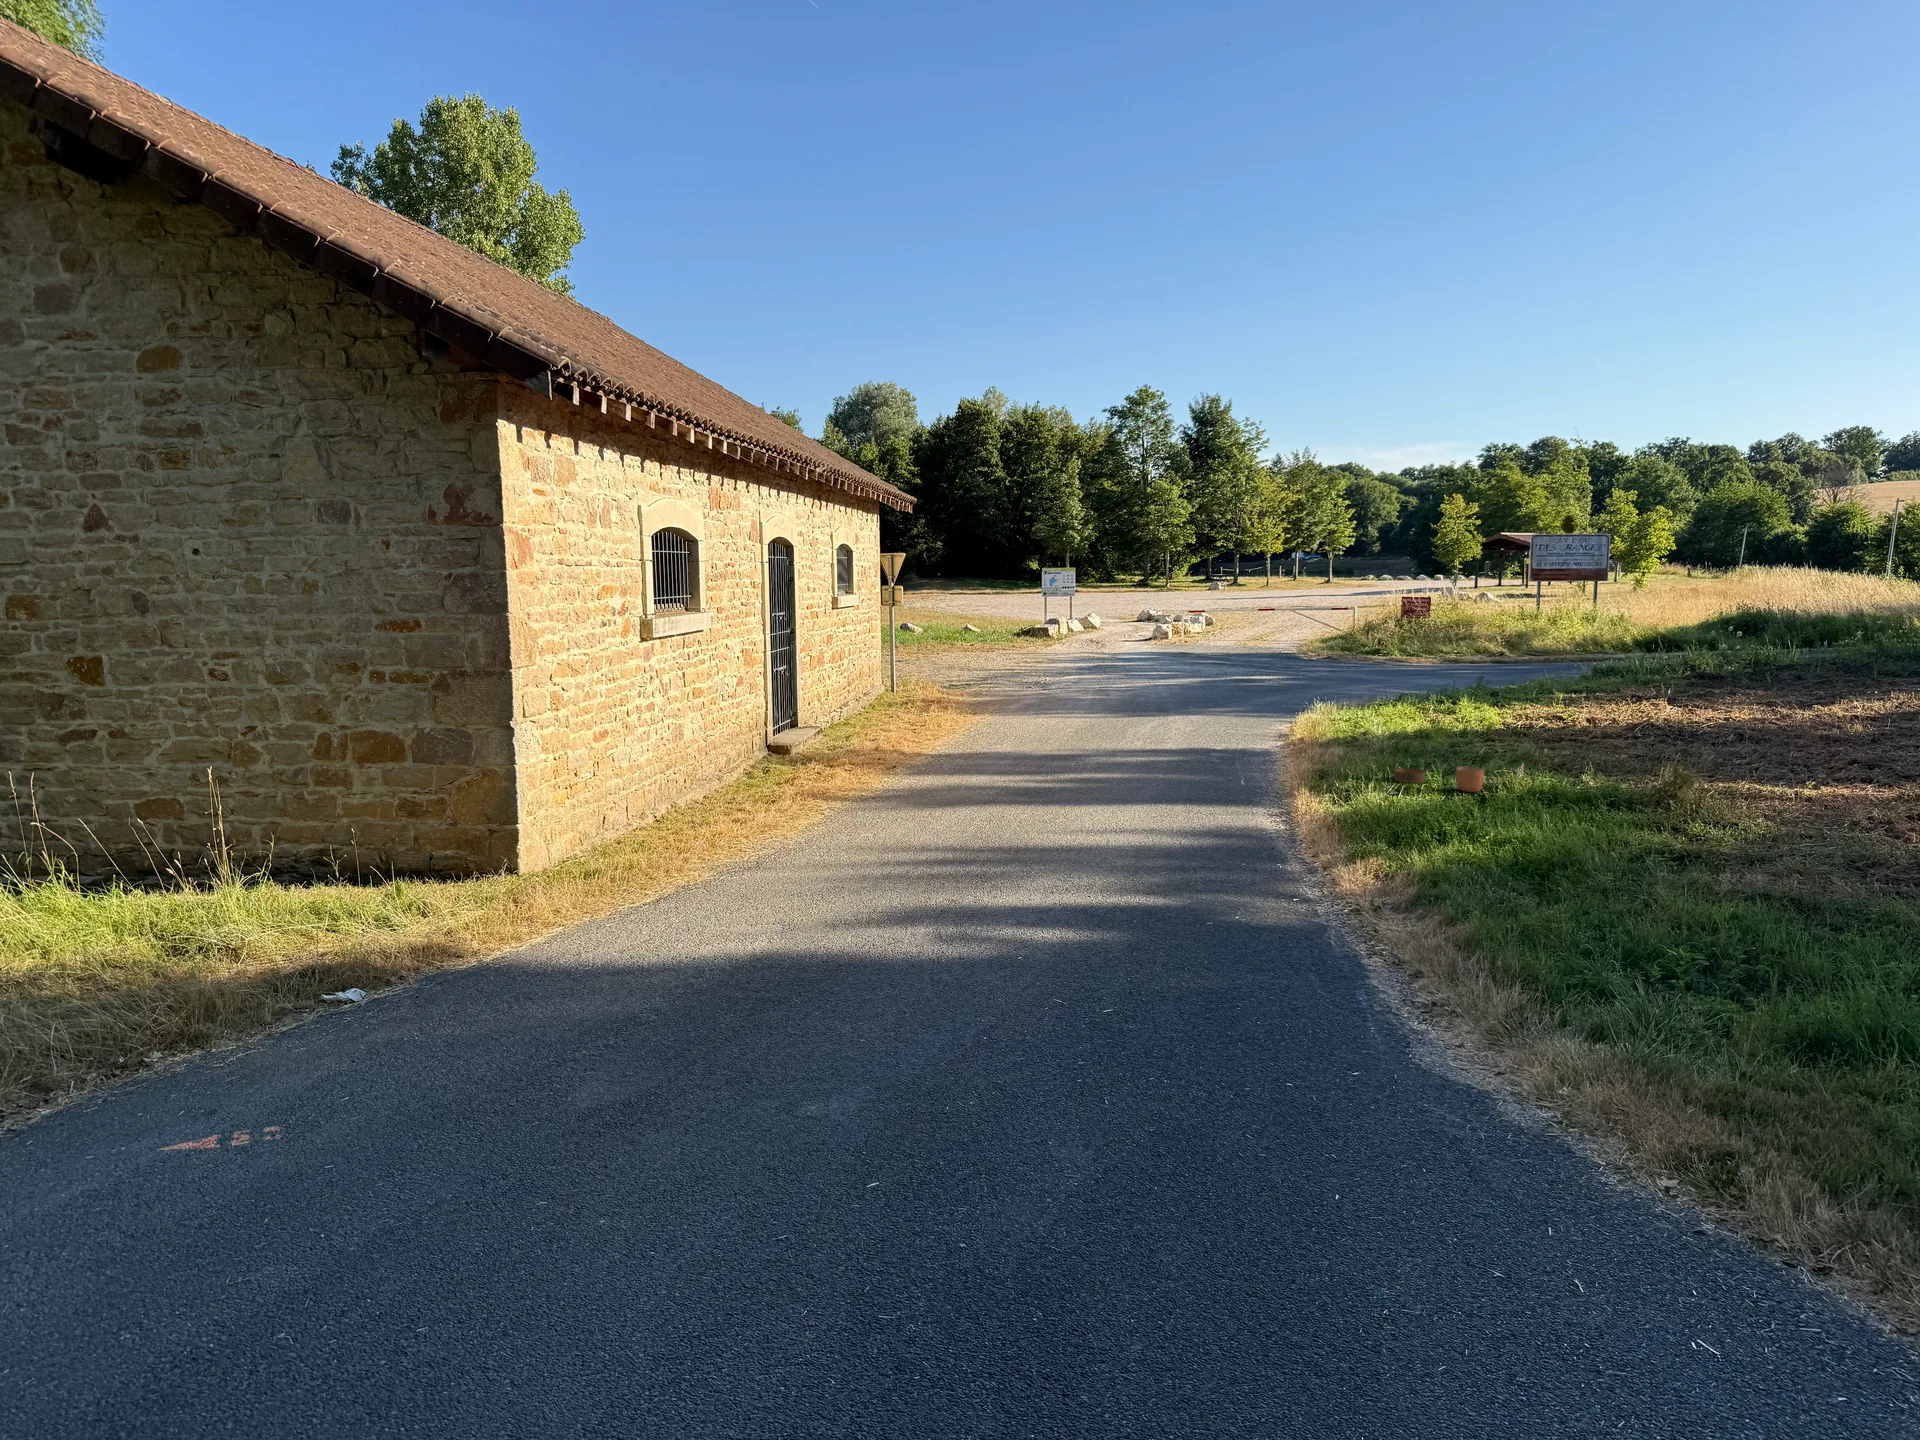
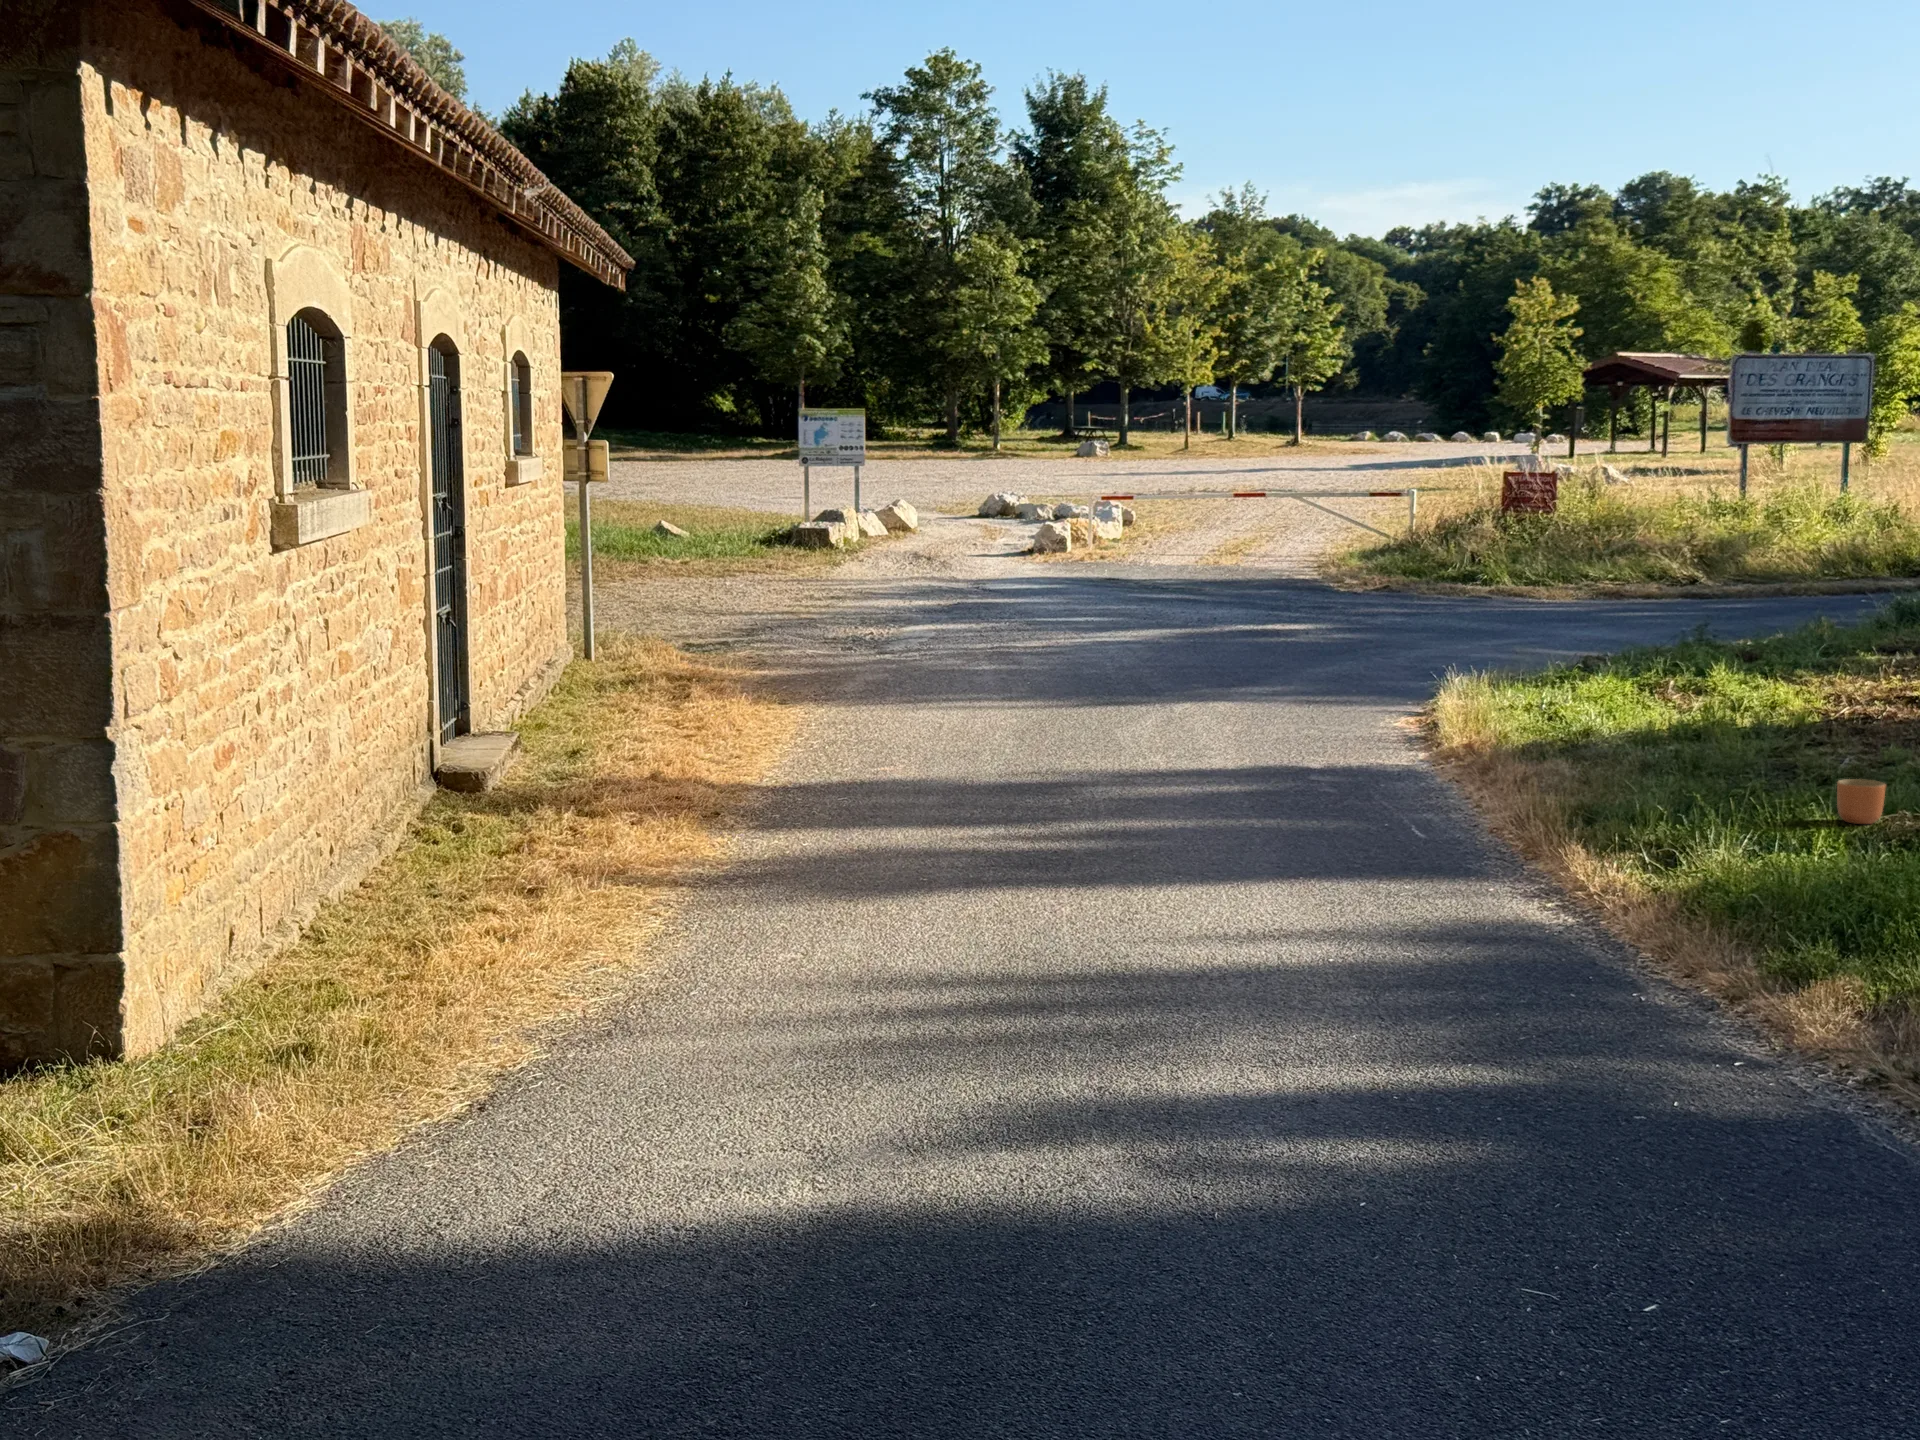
basket: present [1393,739,1427,783] -> none [1715,728,1775,812]

